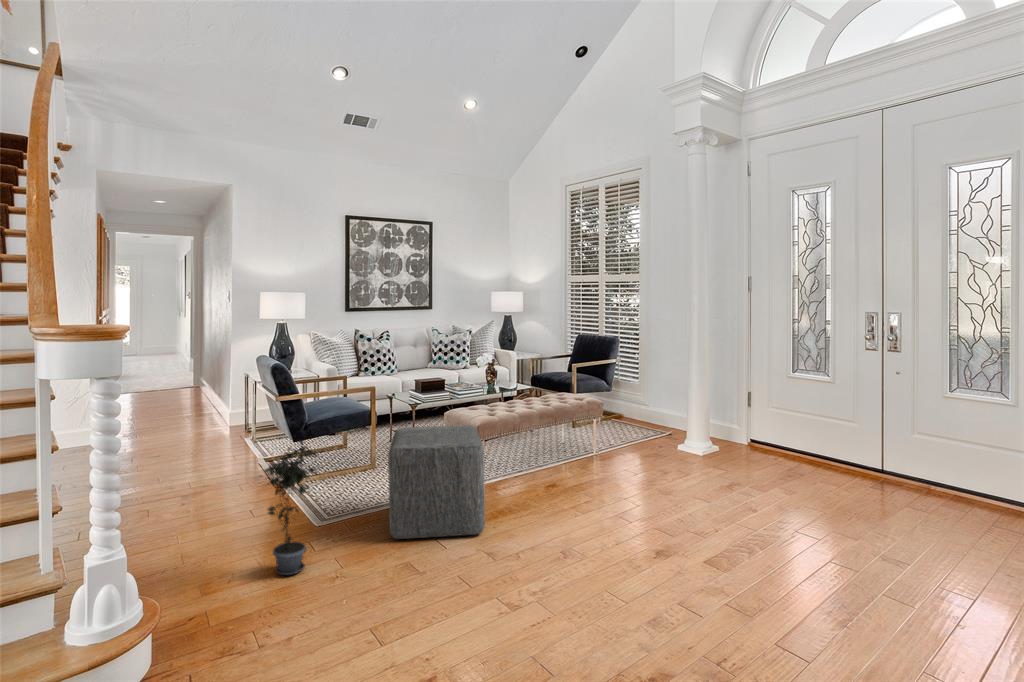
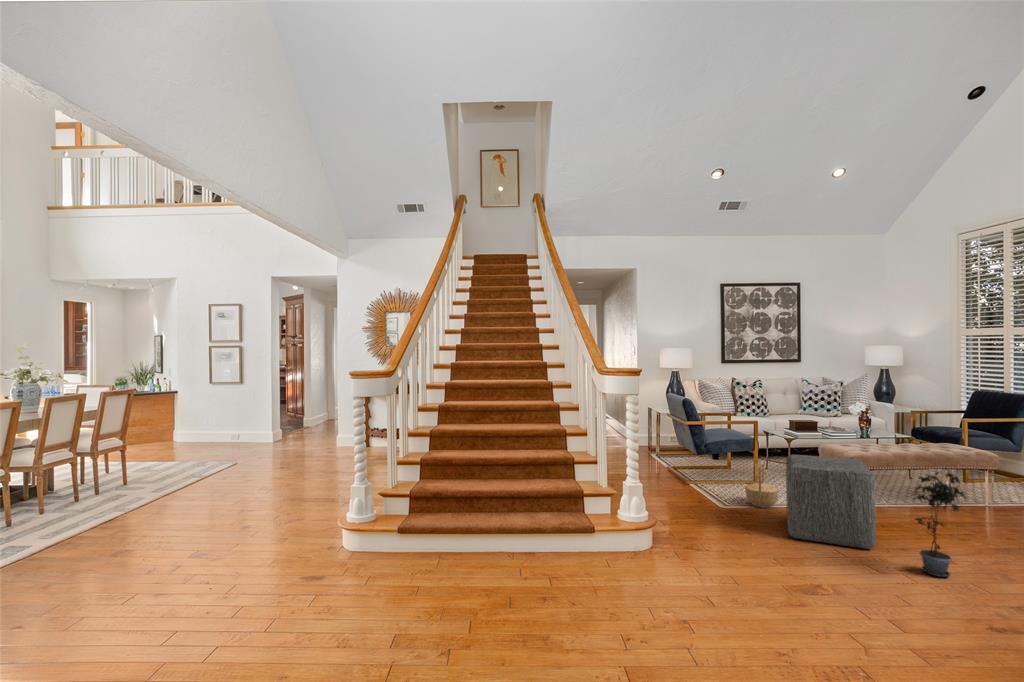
basket: none [351,437,389,497] -> present [745,461,778,508]
potted plant: present [261,440,317,575] -> present [913,468,966,577]

